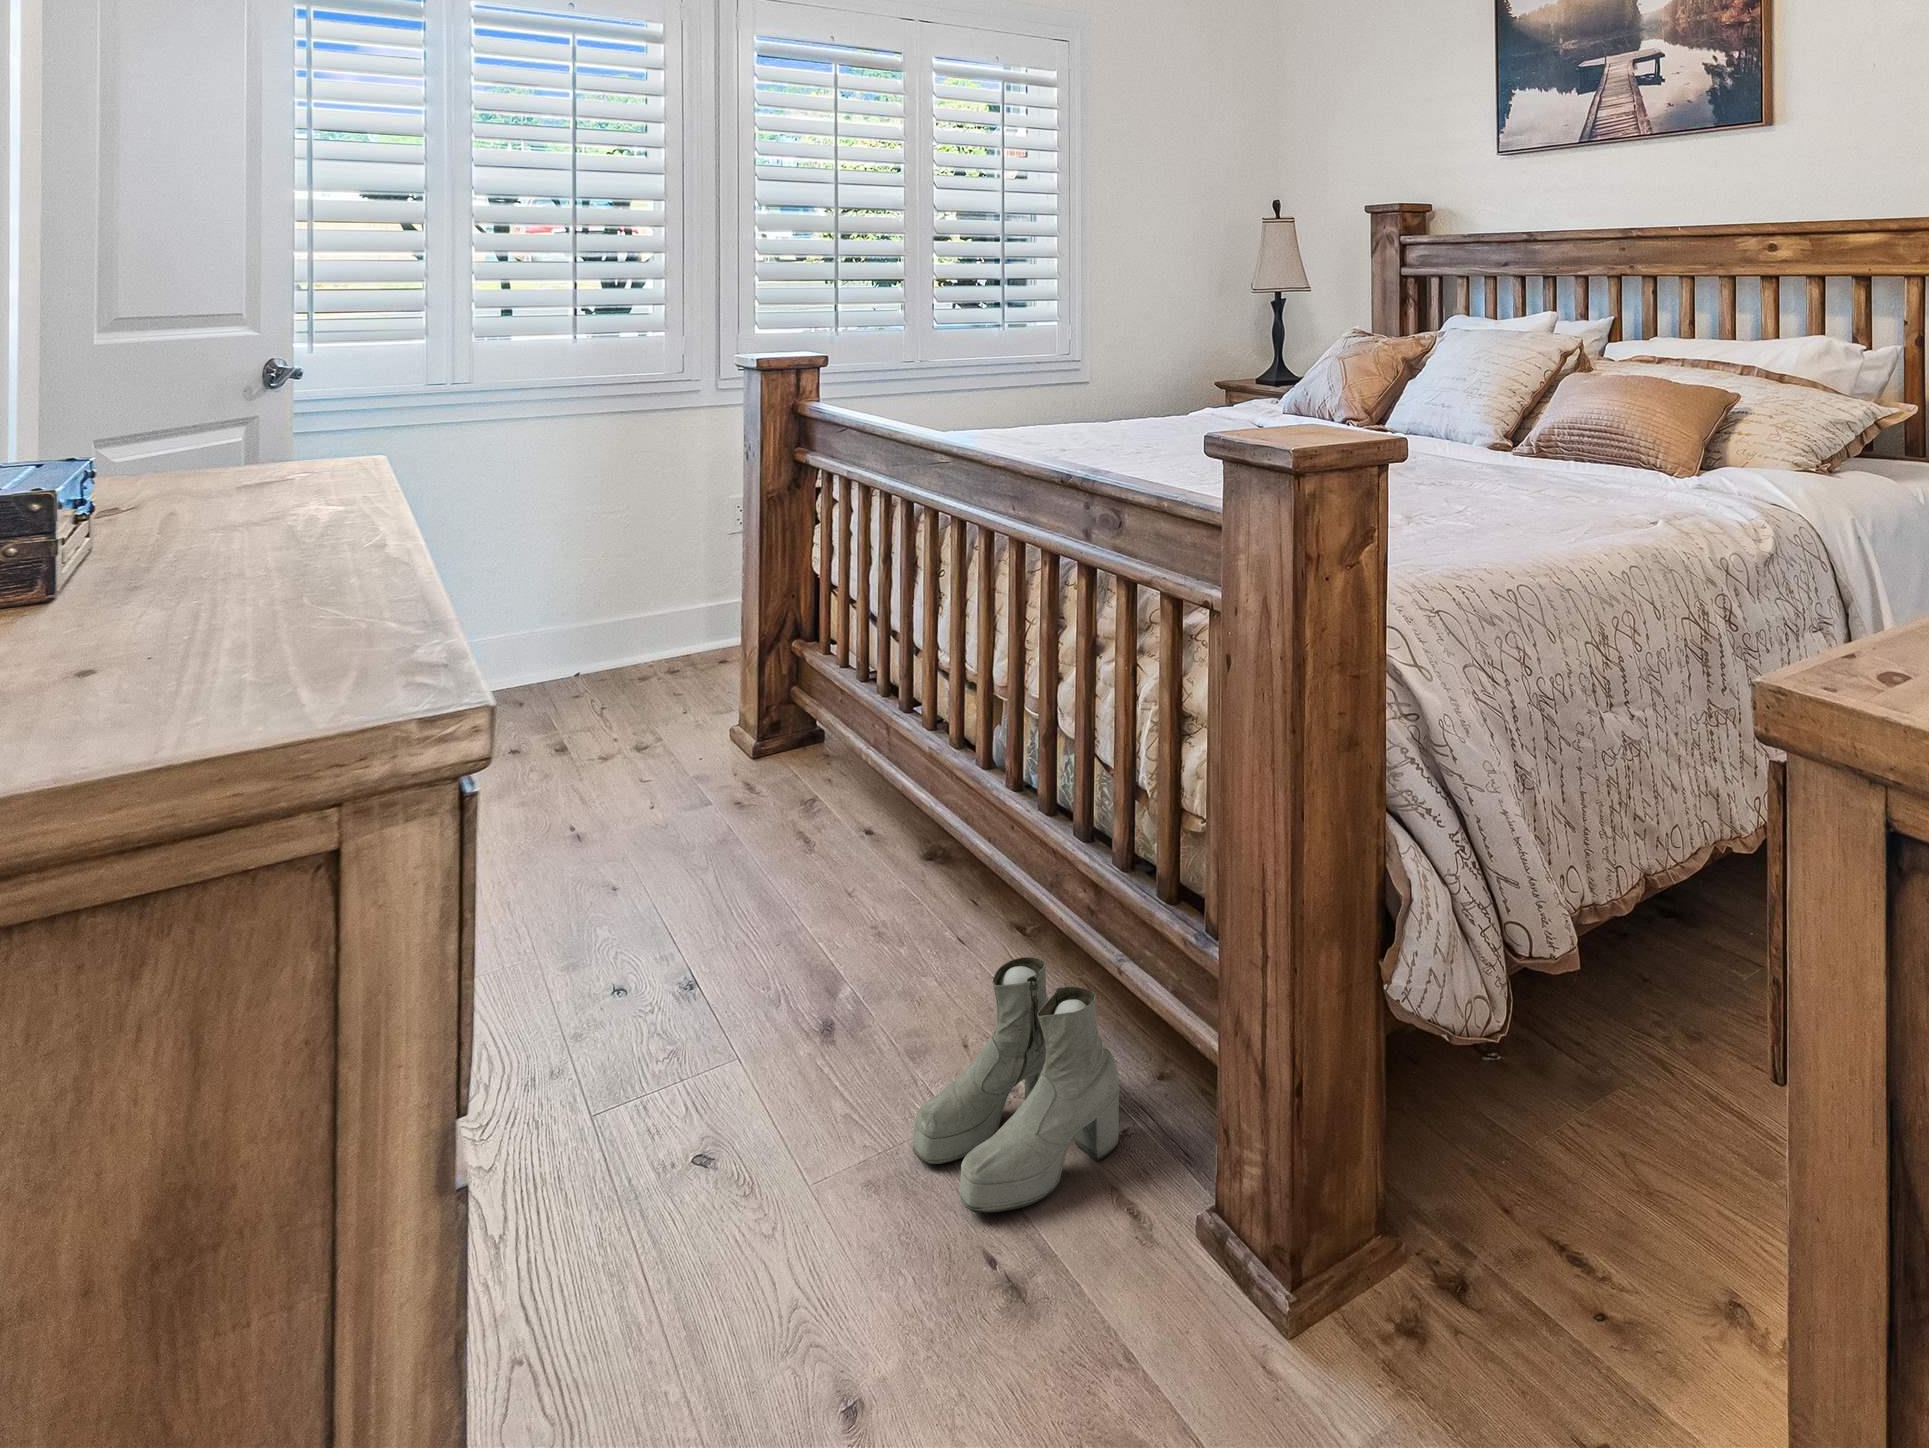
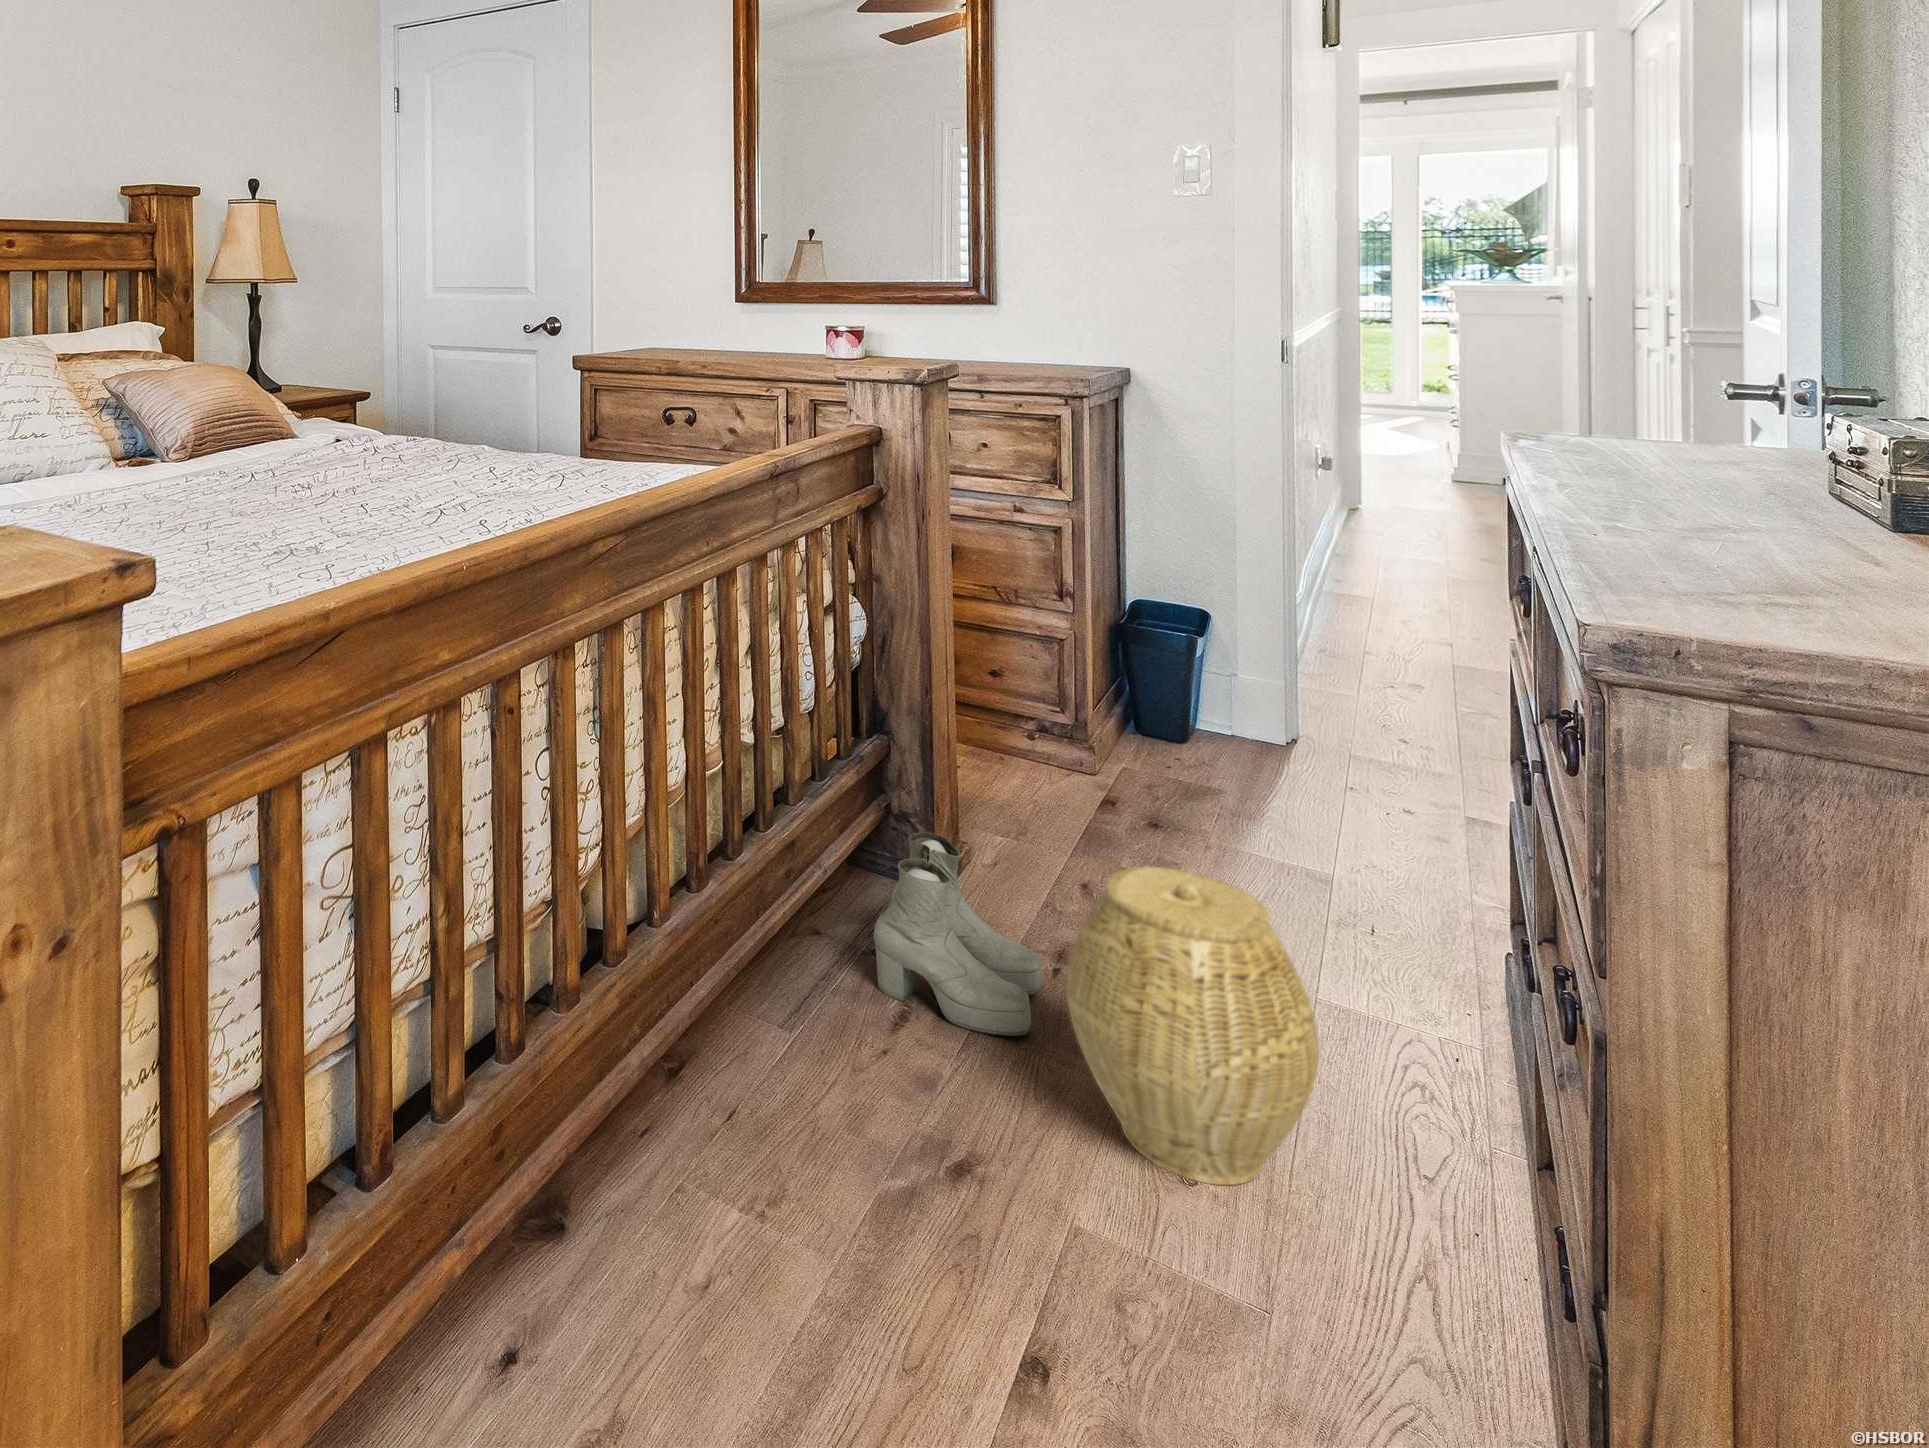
woven basket: none [597,900,830,1228] -> present [1067,866,1319,1185]

